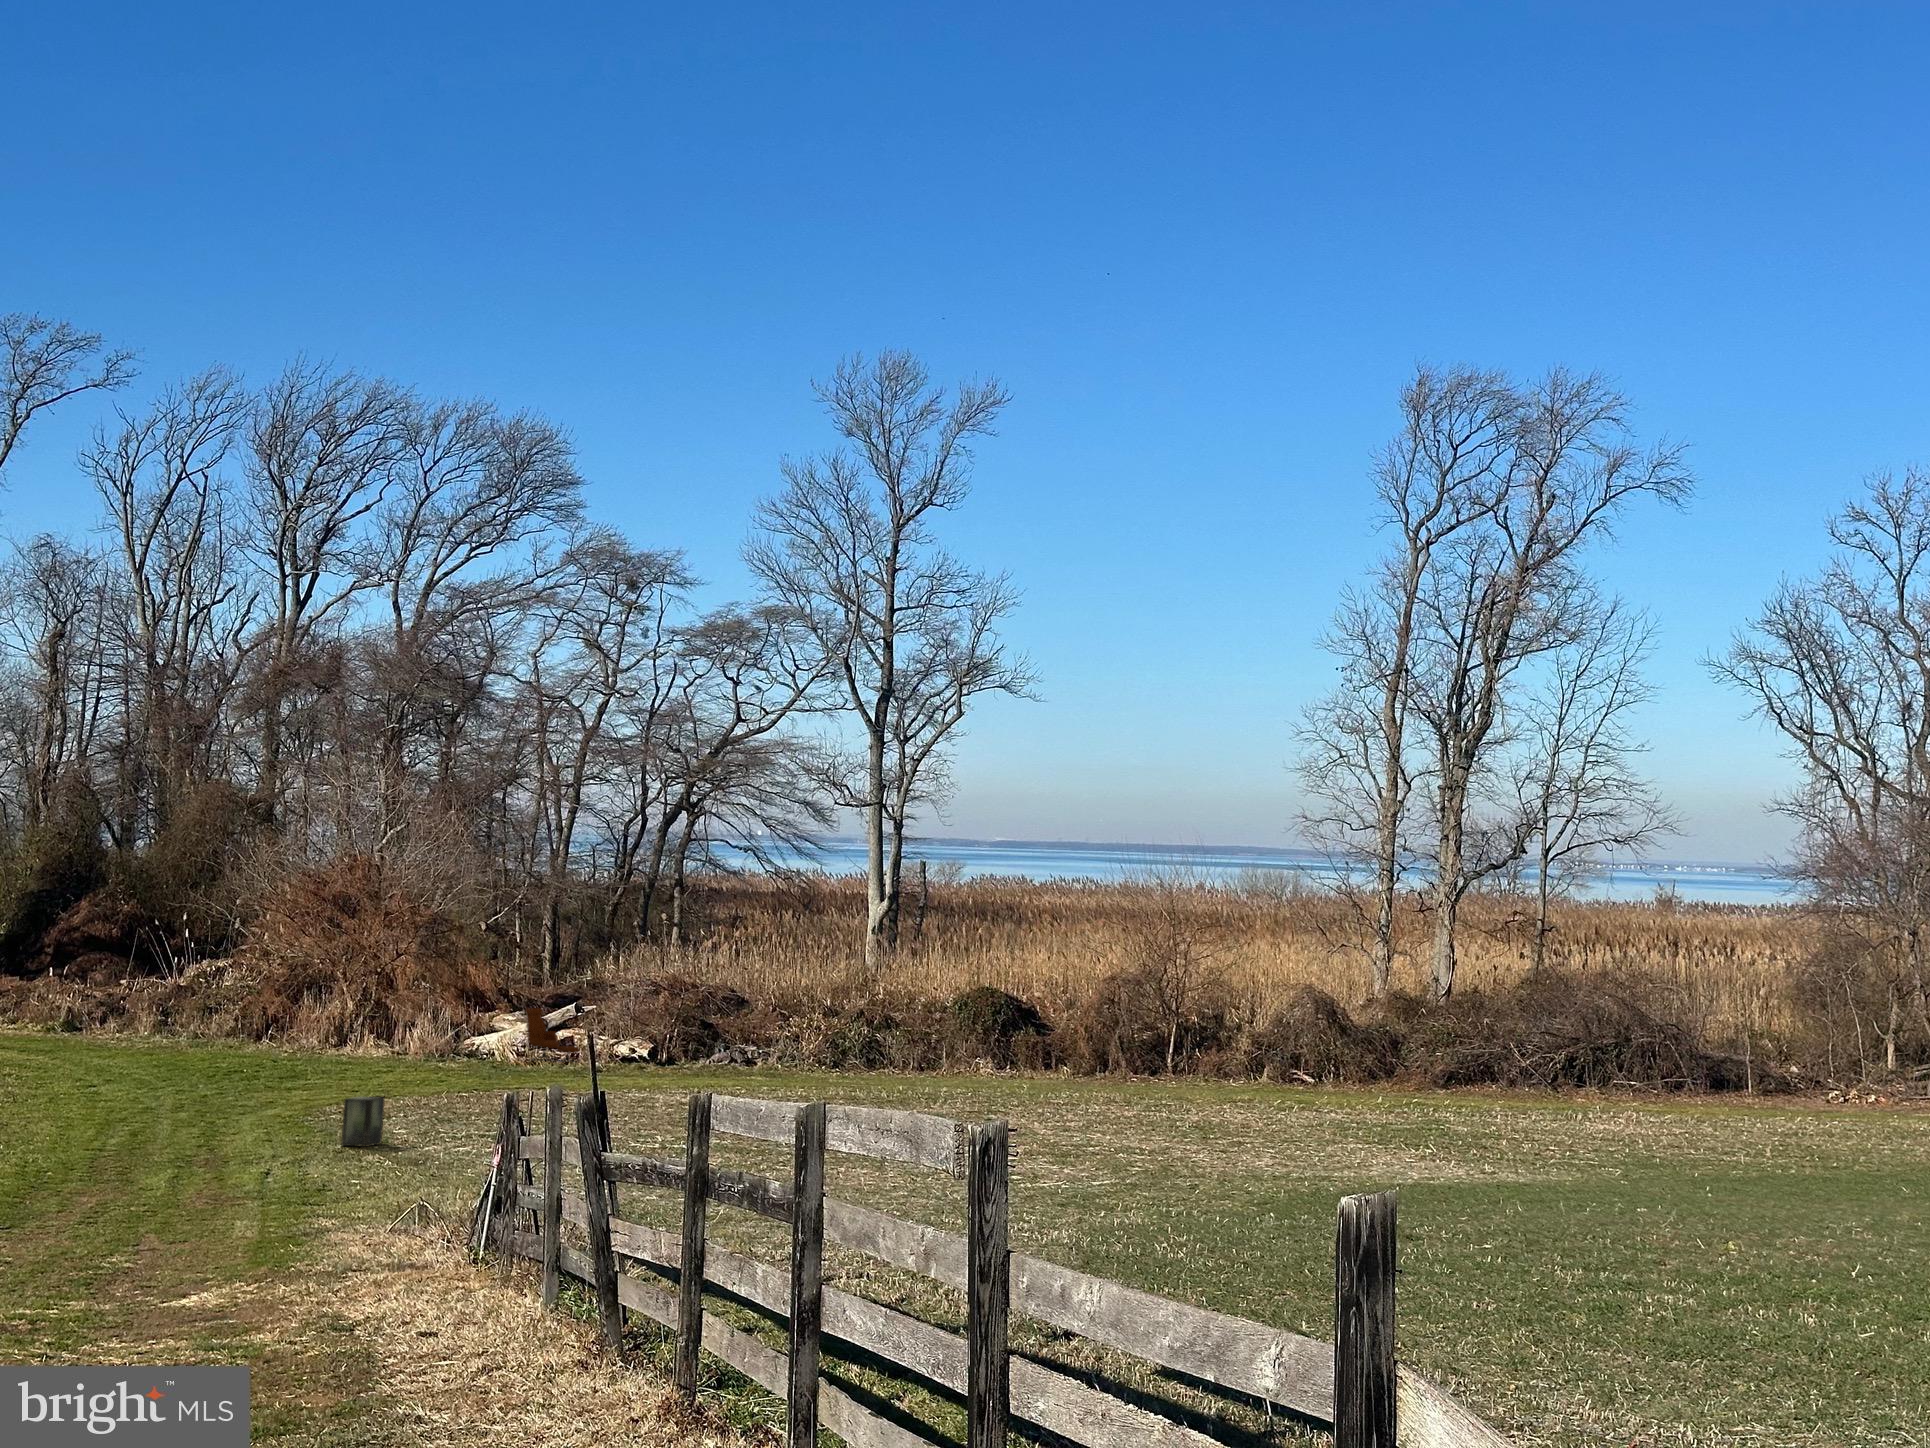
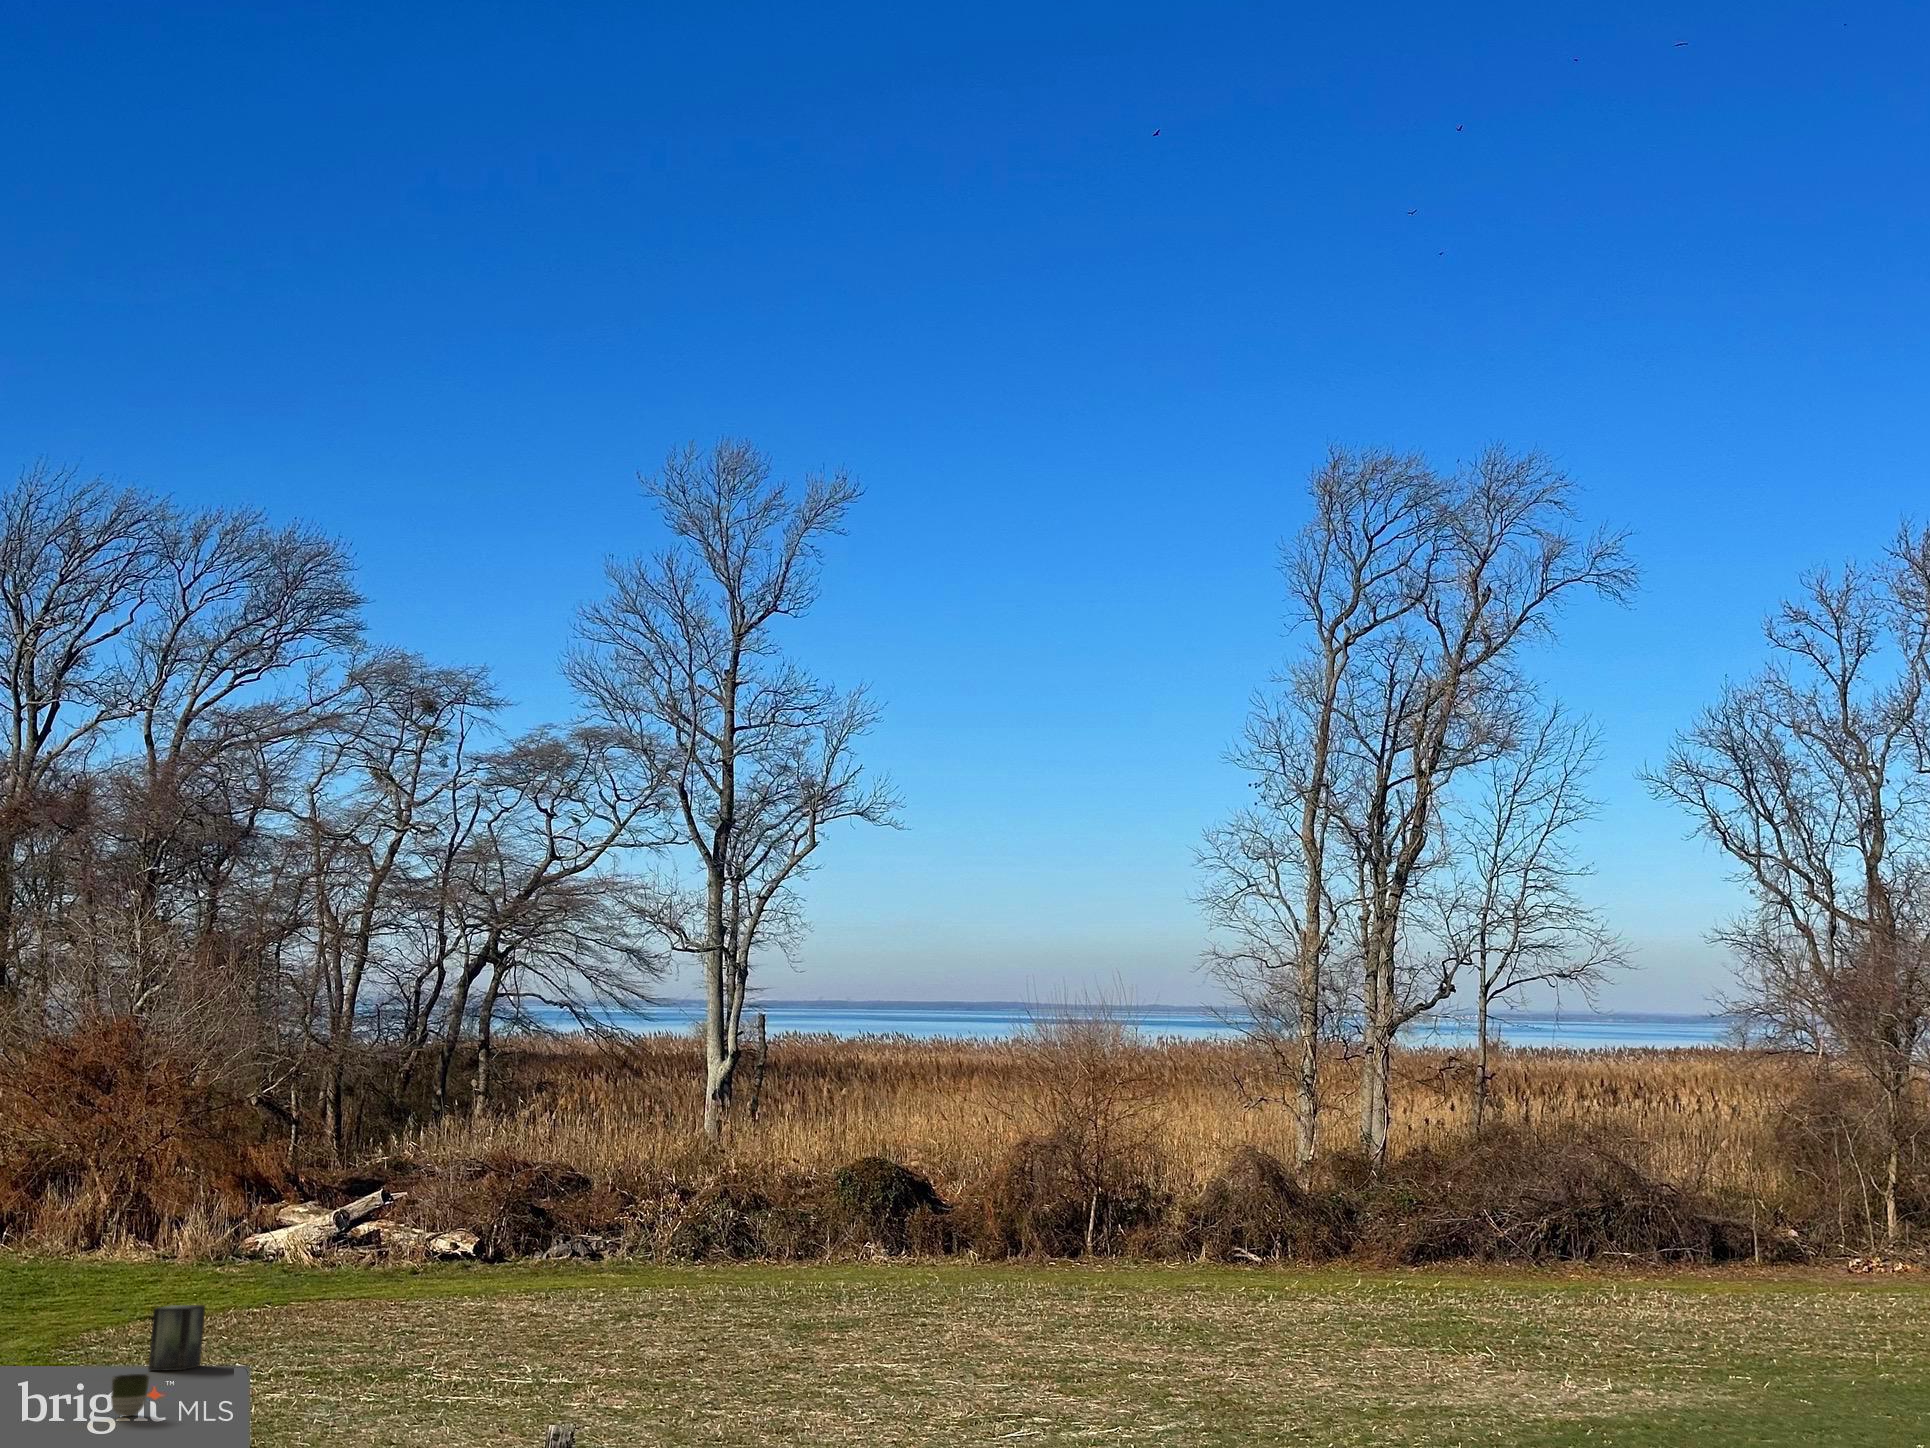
lounge chair: present [526,1008,579,1061] -> none [324,1197,391,1262]
planter: none [295,1149,324,1181] -> present [111,1374,150,1417]

